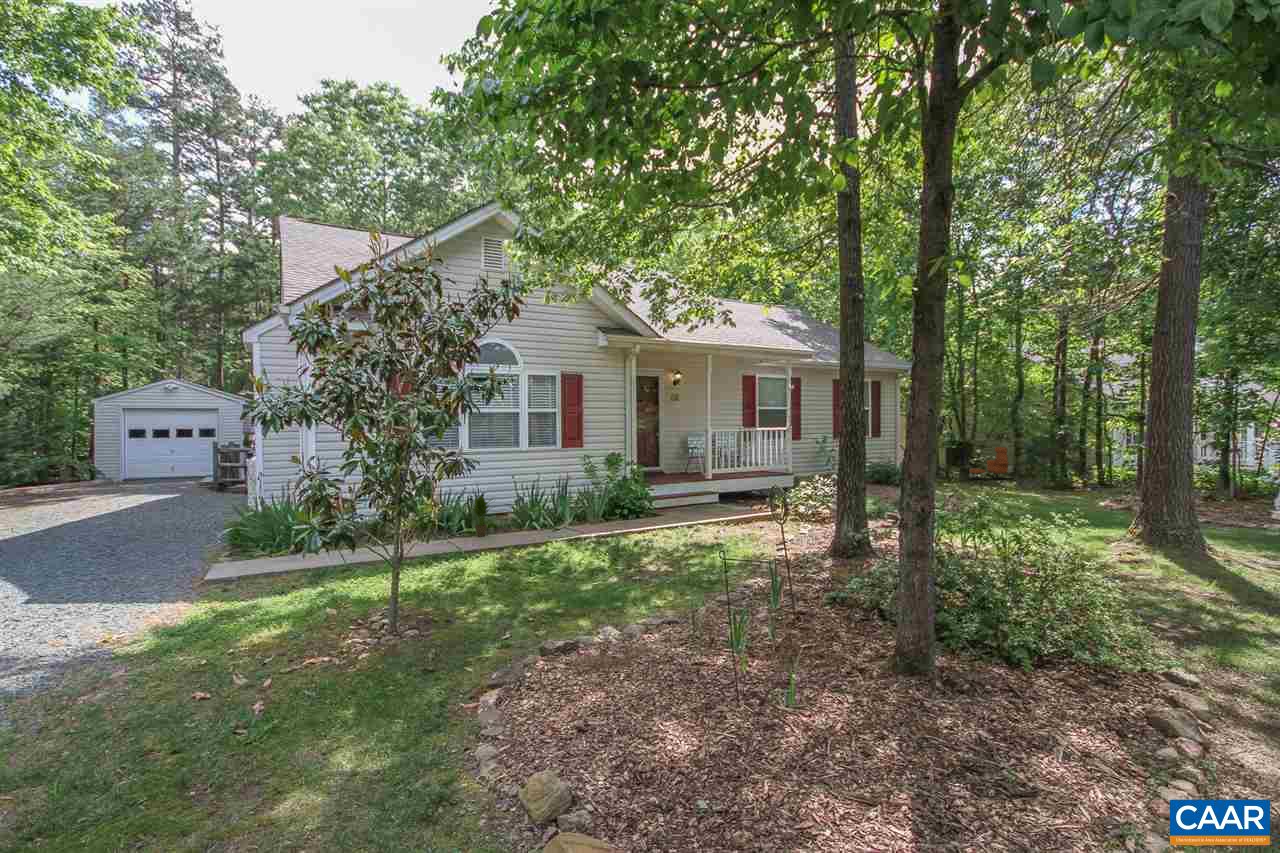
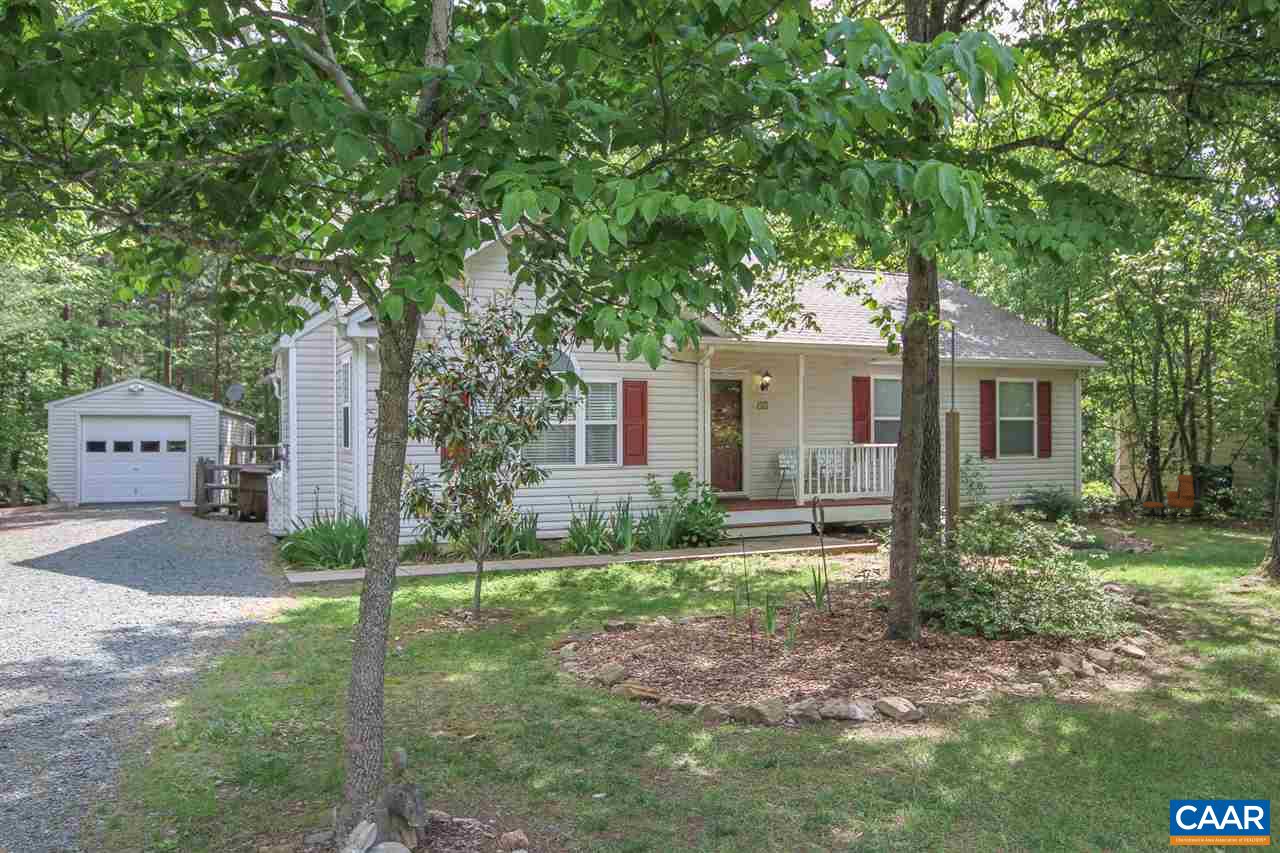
potted plant: present [472,496,490,537] -> none [511,513,545,560]

